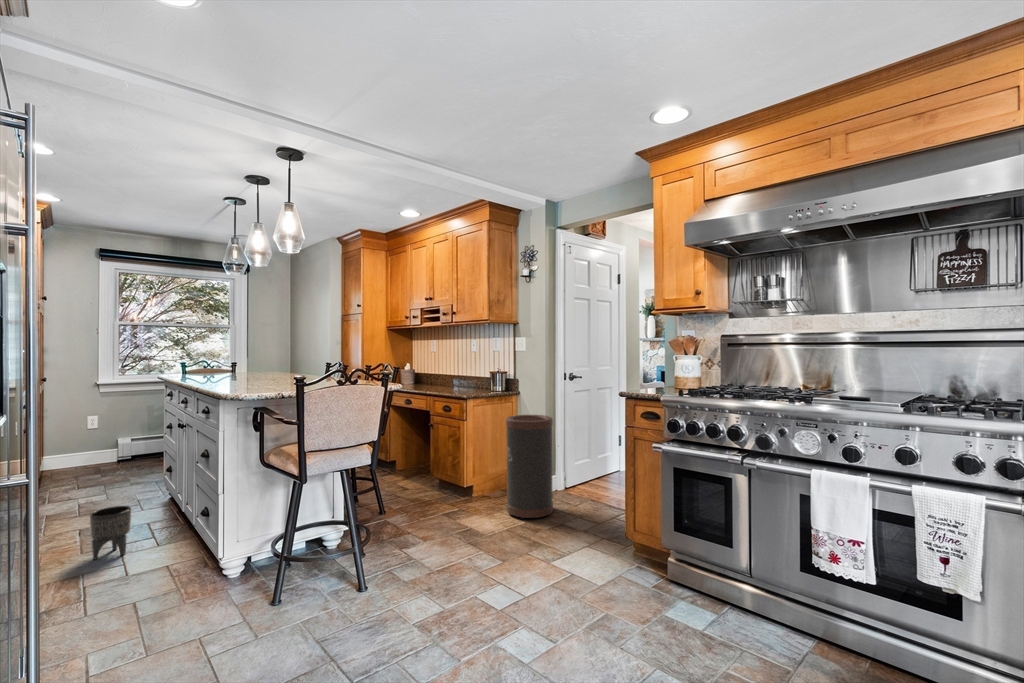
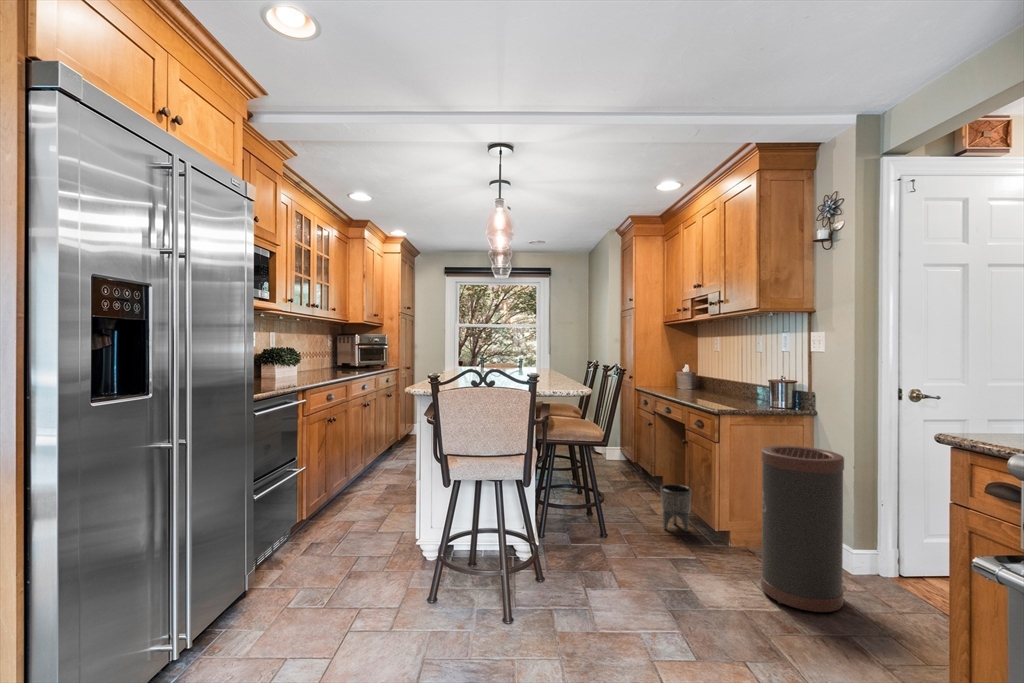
planter: present [90,506,131,559] -> present [661,484,691,532]

